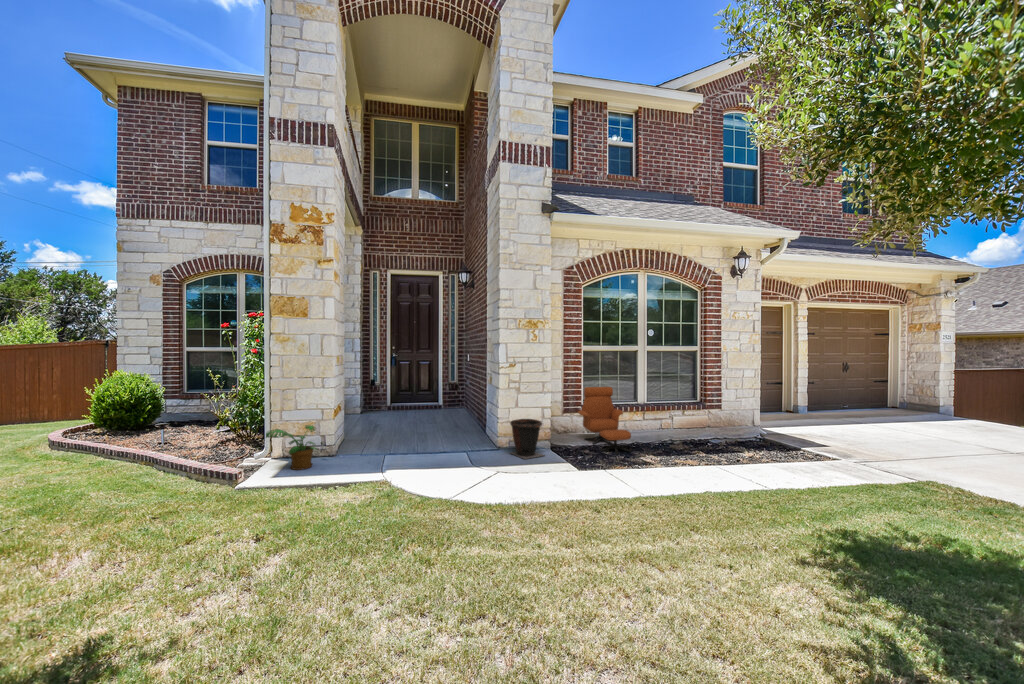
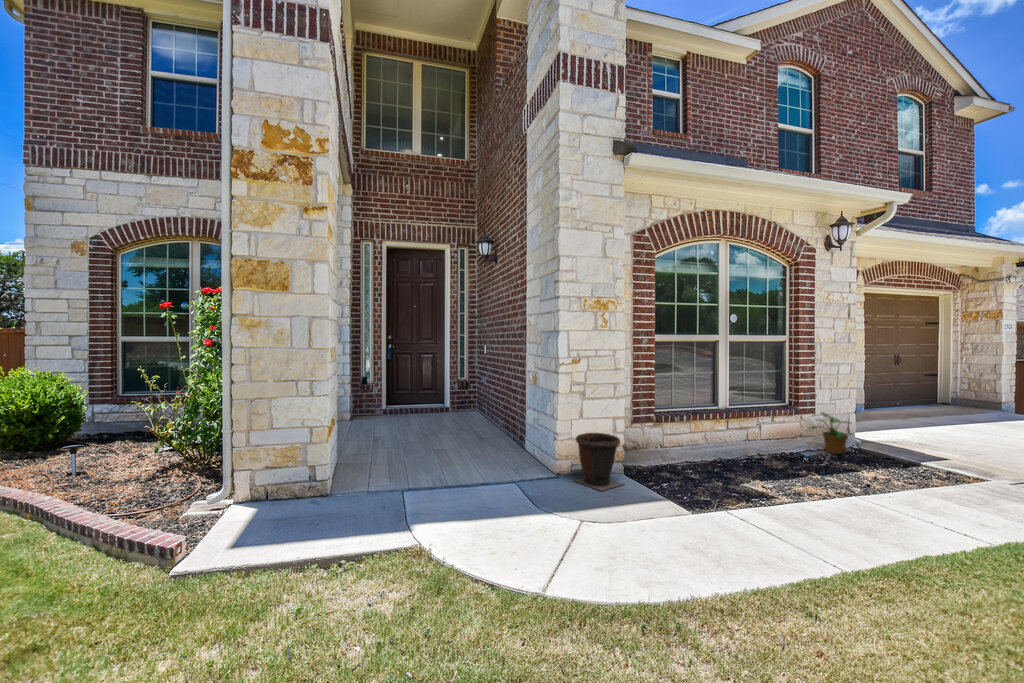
lounge chair: present [578,387,631,454] -> none [650,388,733,480]
potted plant: present [266,425,317,470] -> present [809,412,850,454]

